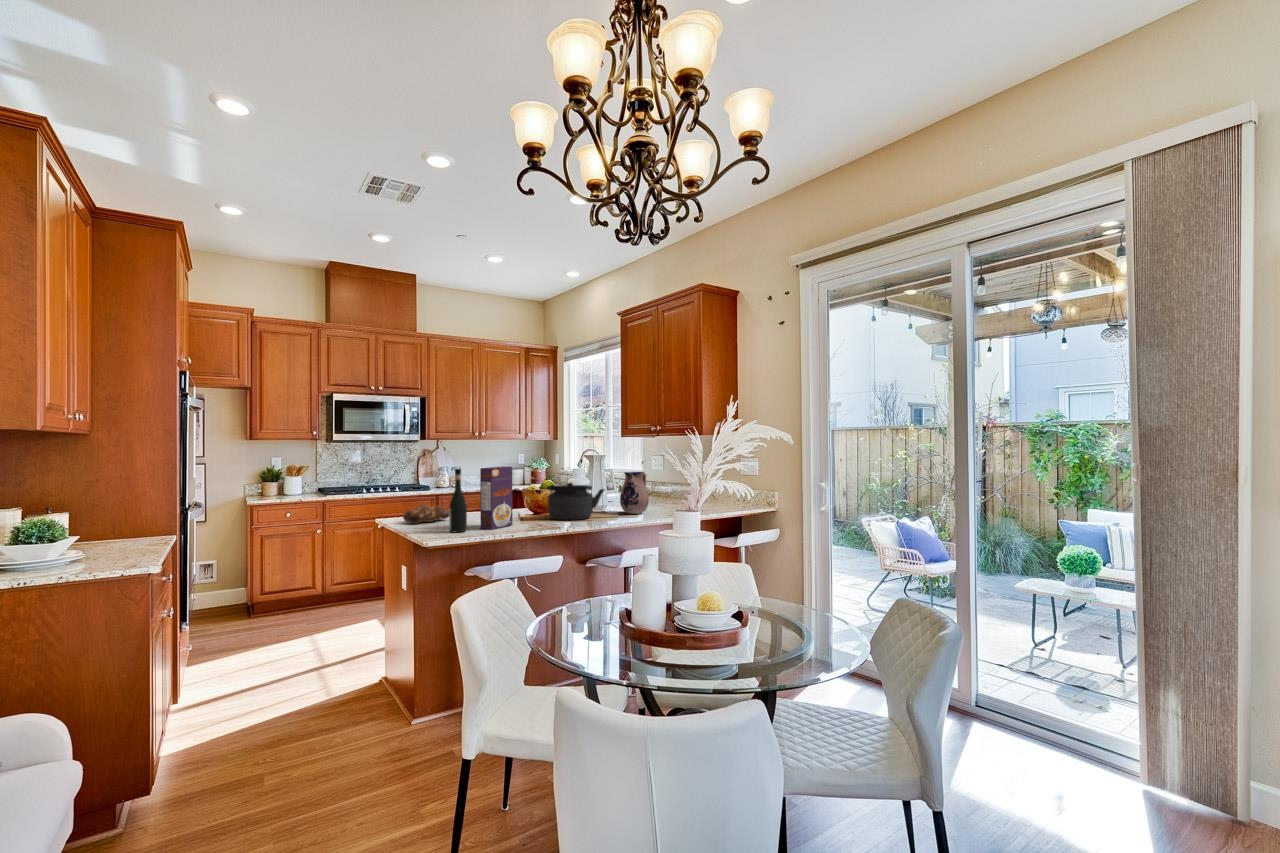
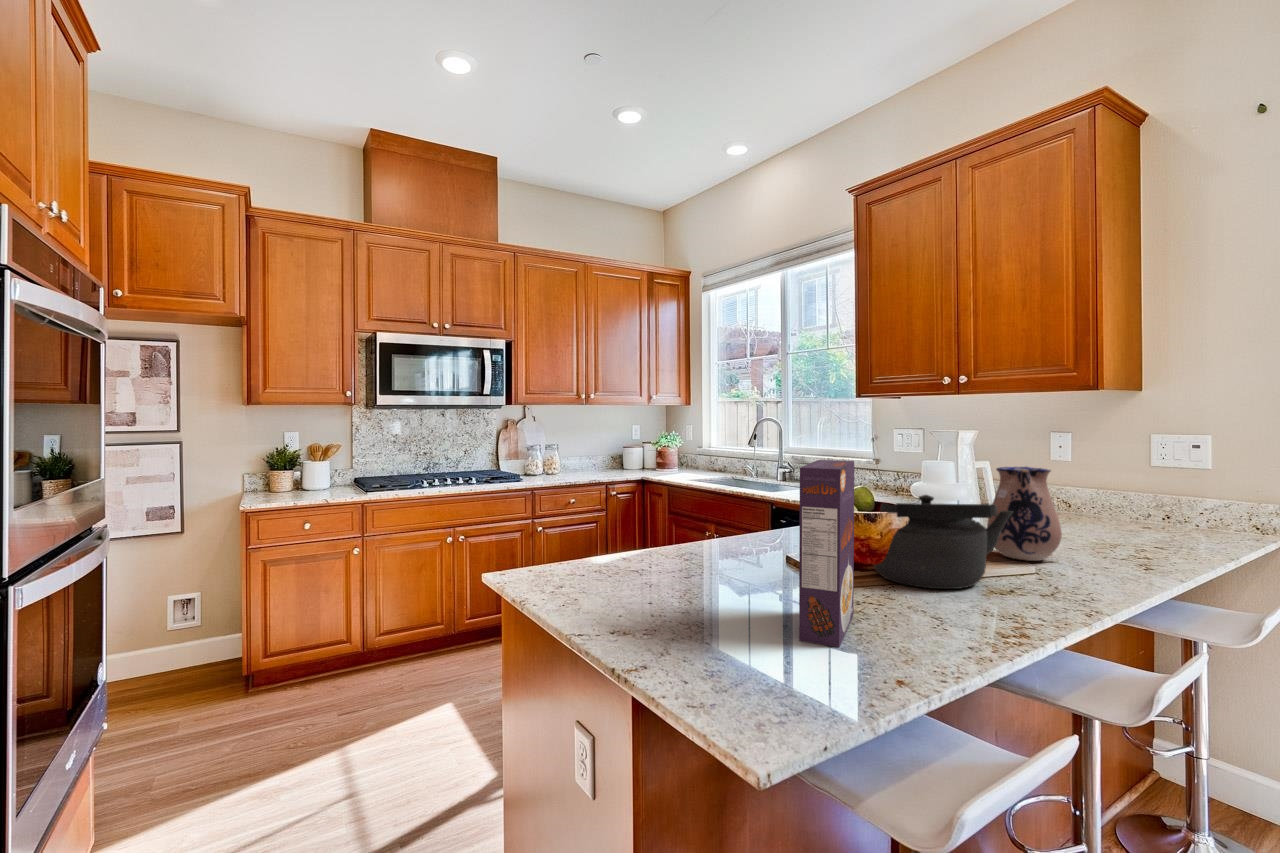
wine bottle: present [449,469,467,533] -> none [733,470,785,668]
bread loaf: present [403,505,449,524] -> none [555,548,652,605]

